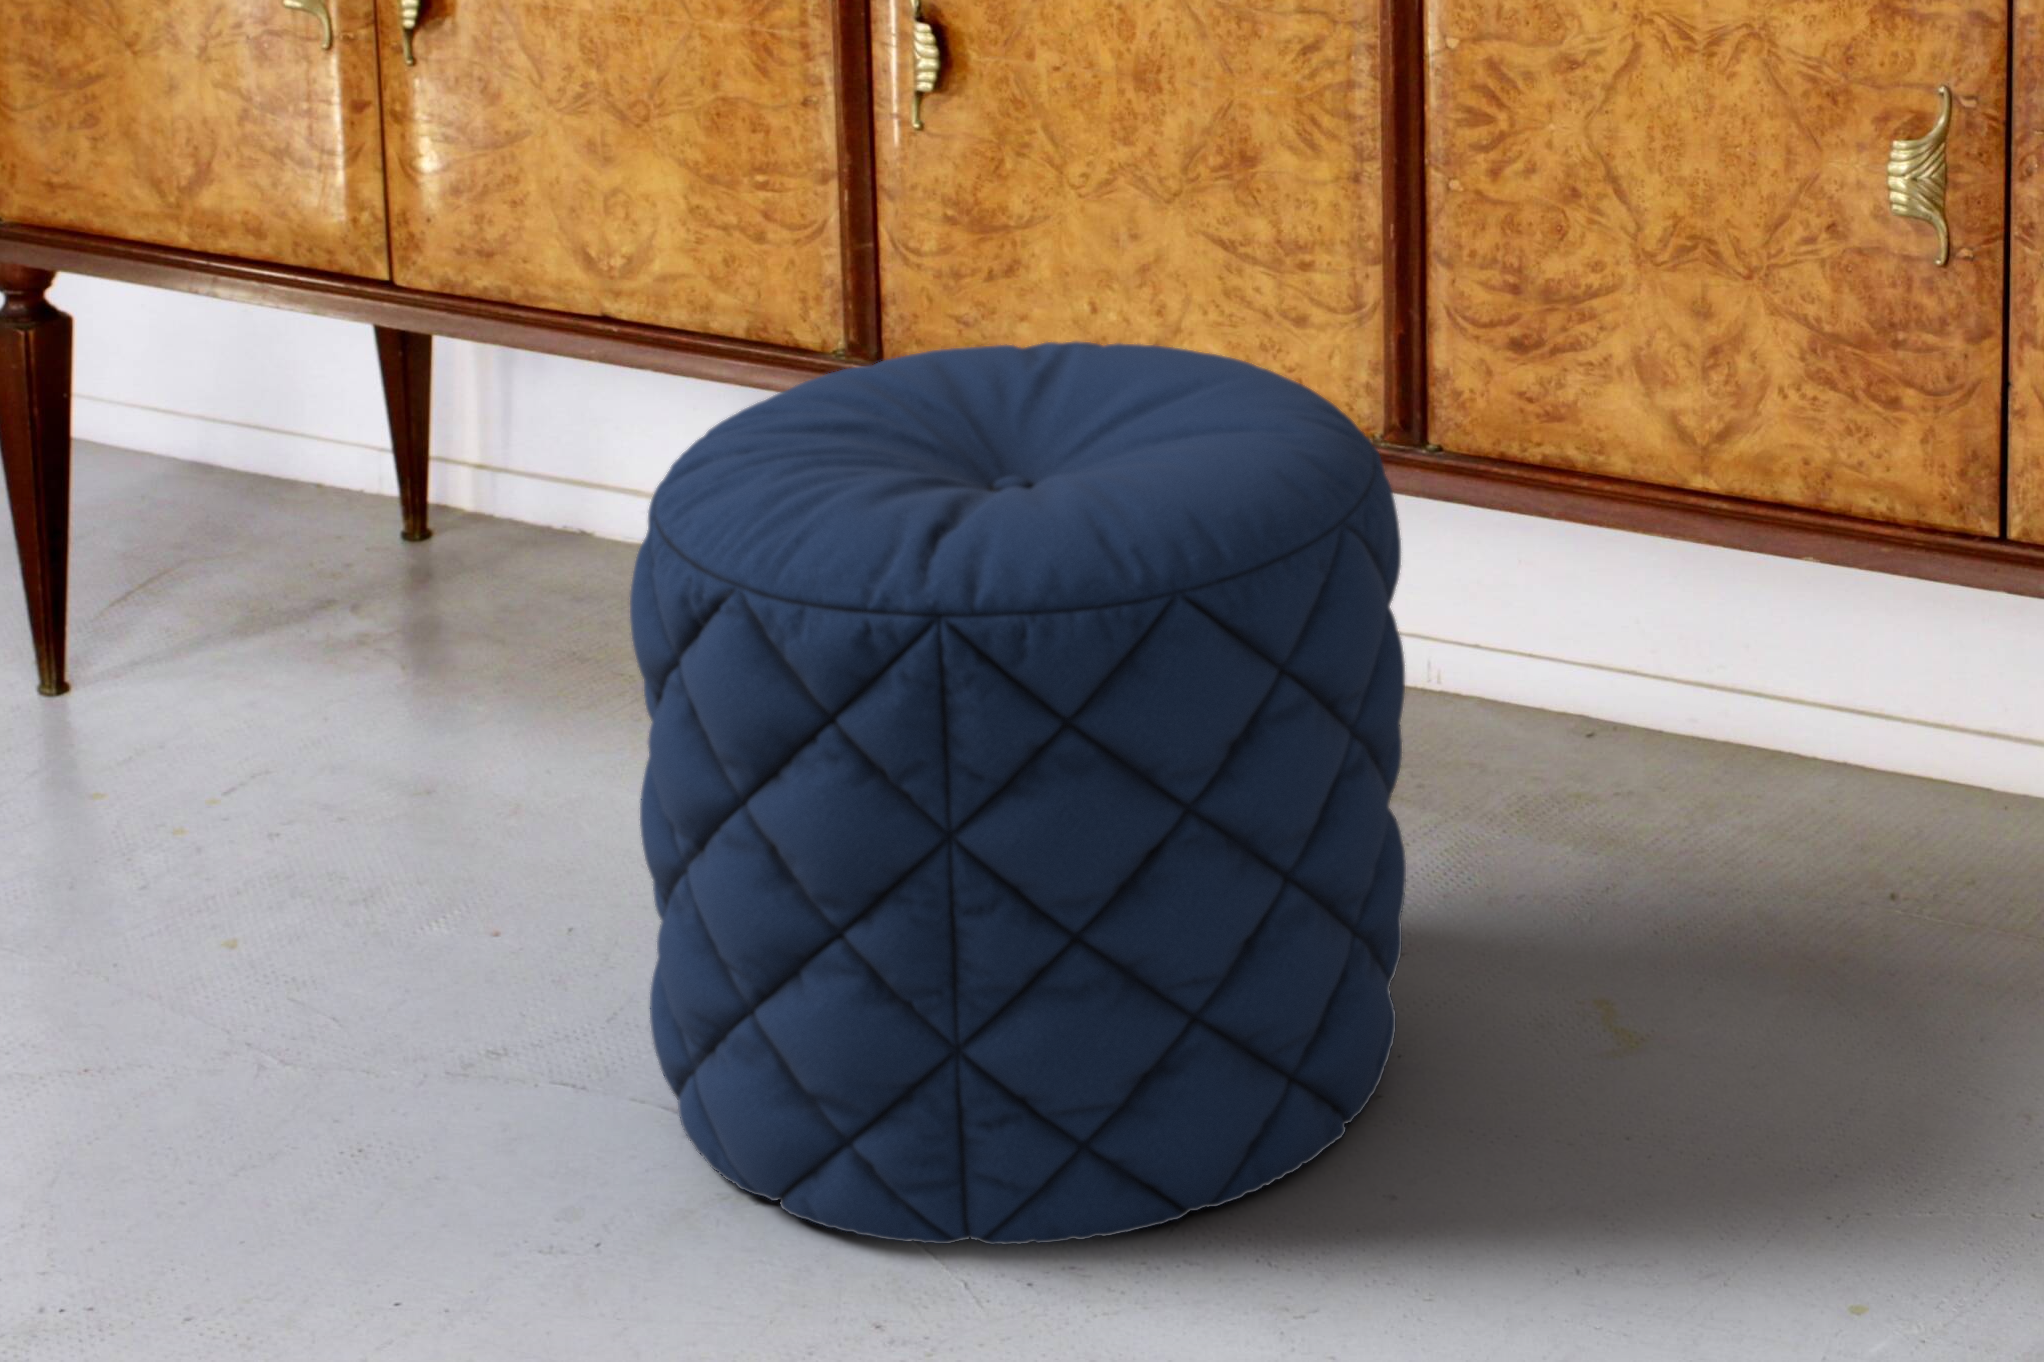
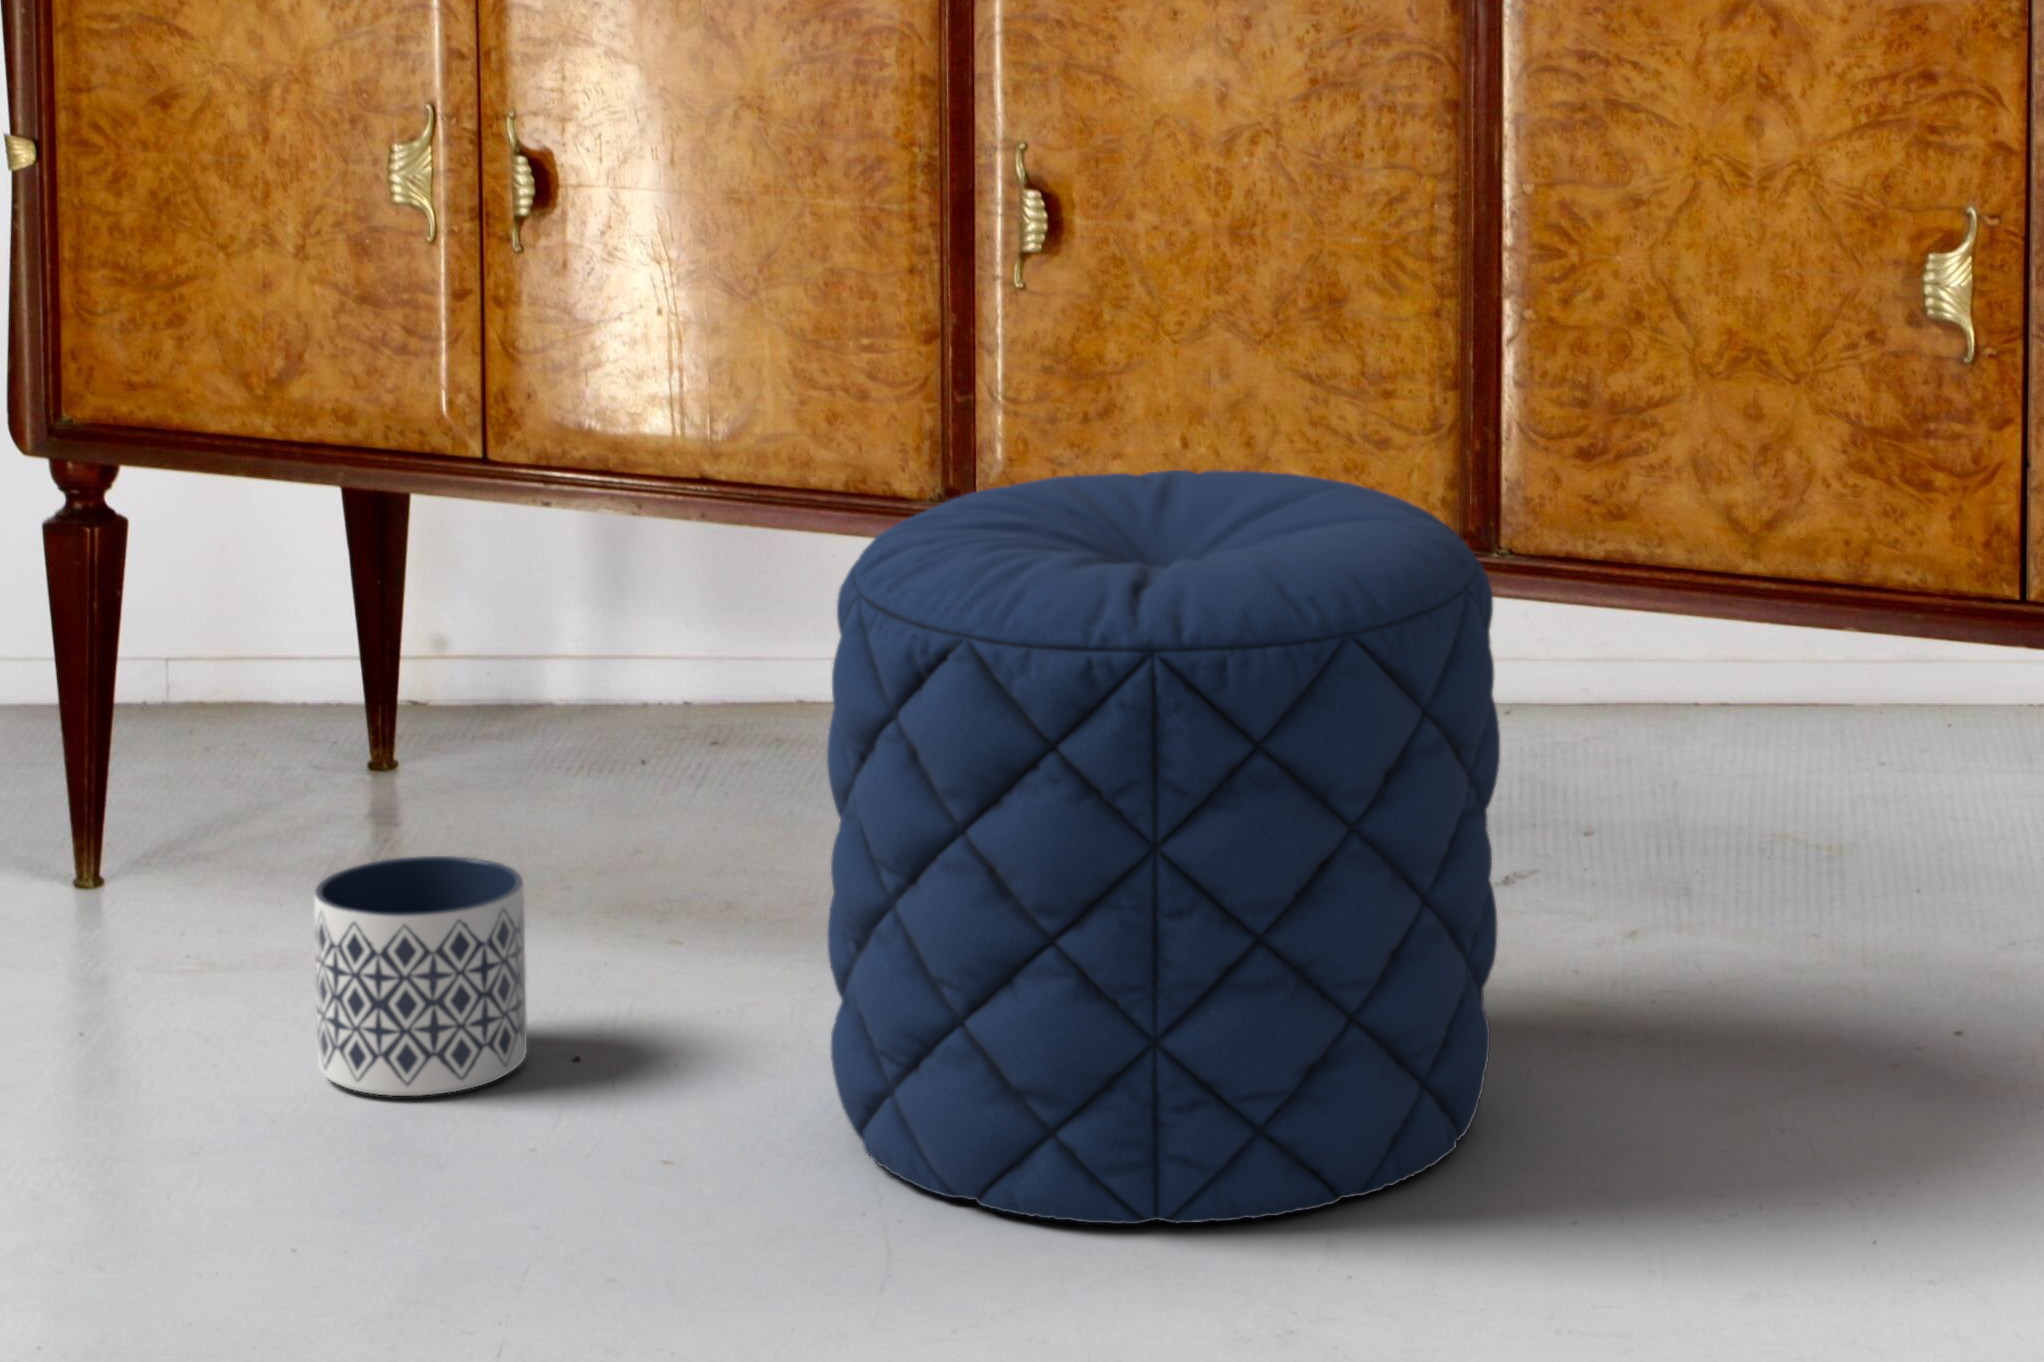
planter: none [136,735,386,1013] -> present [314,856,527,1096]

